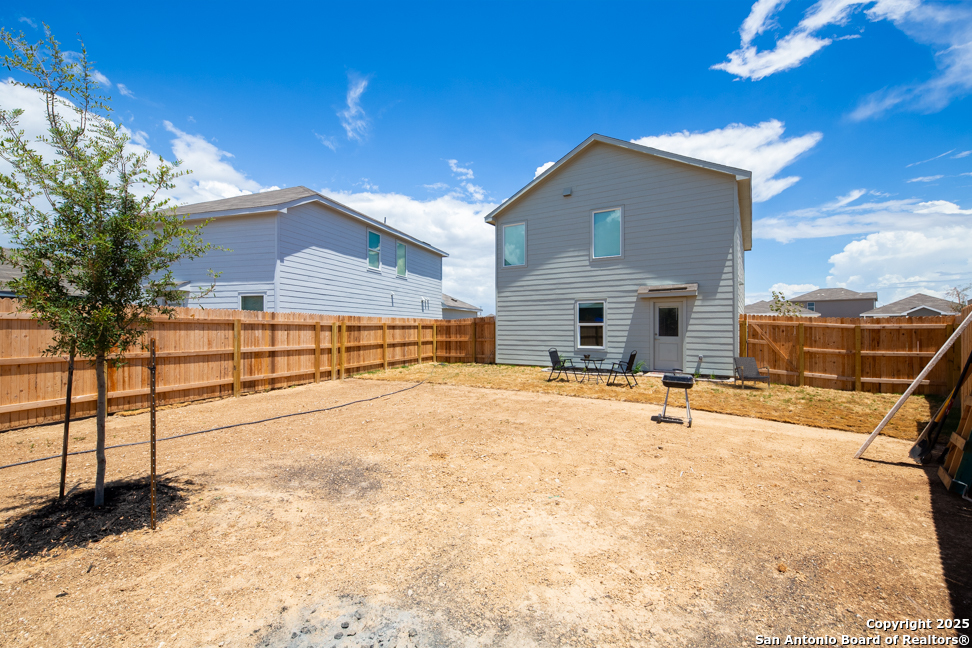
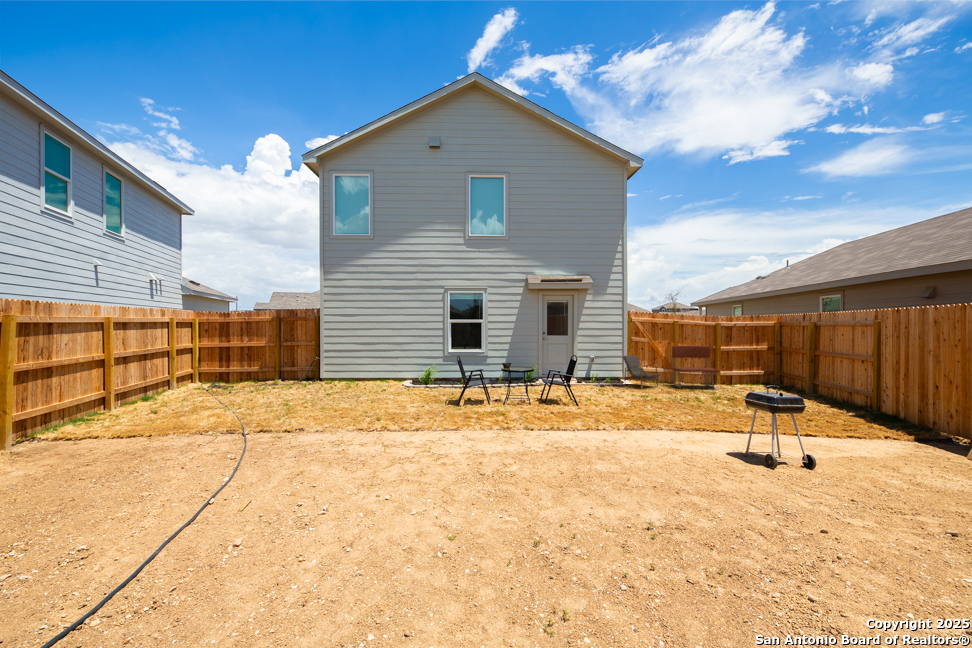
bench: none [789,348,840,395] -> present [672,345,719,388]

